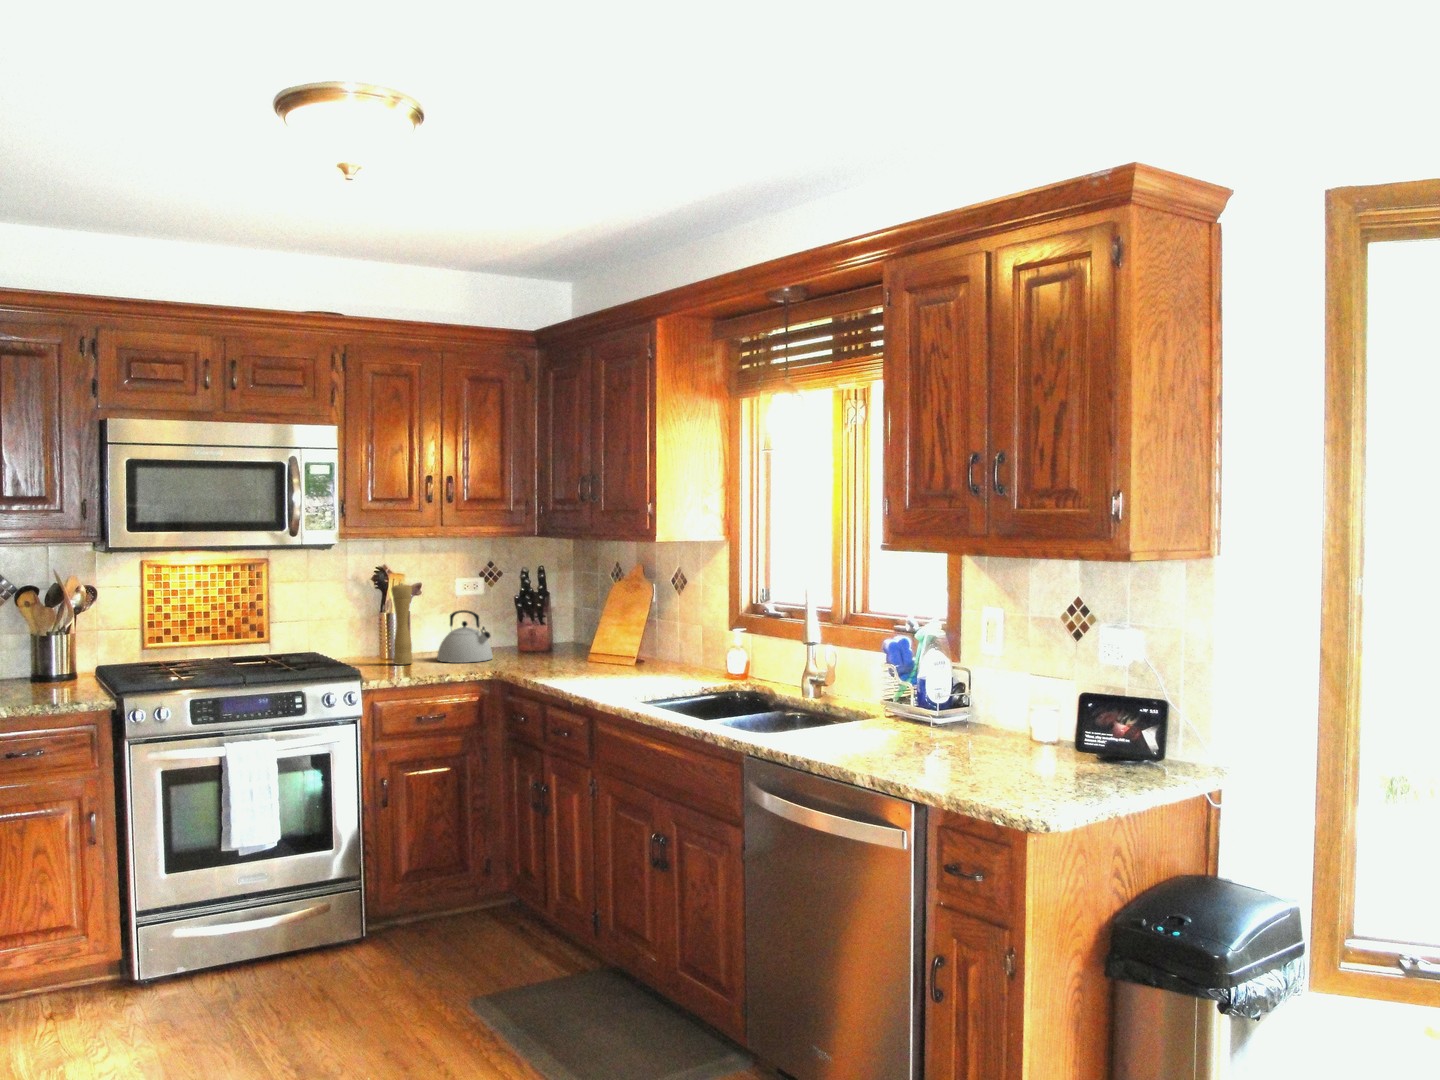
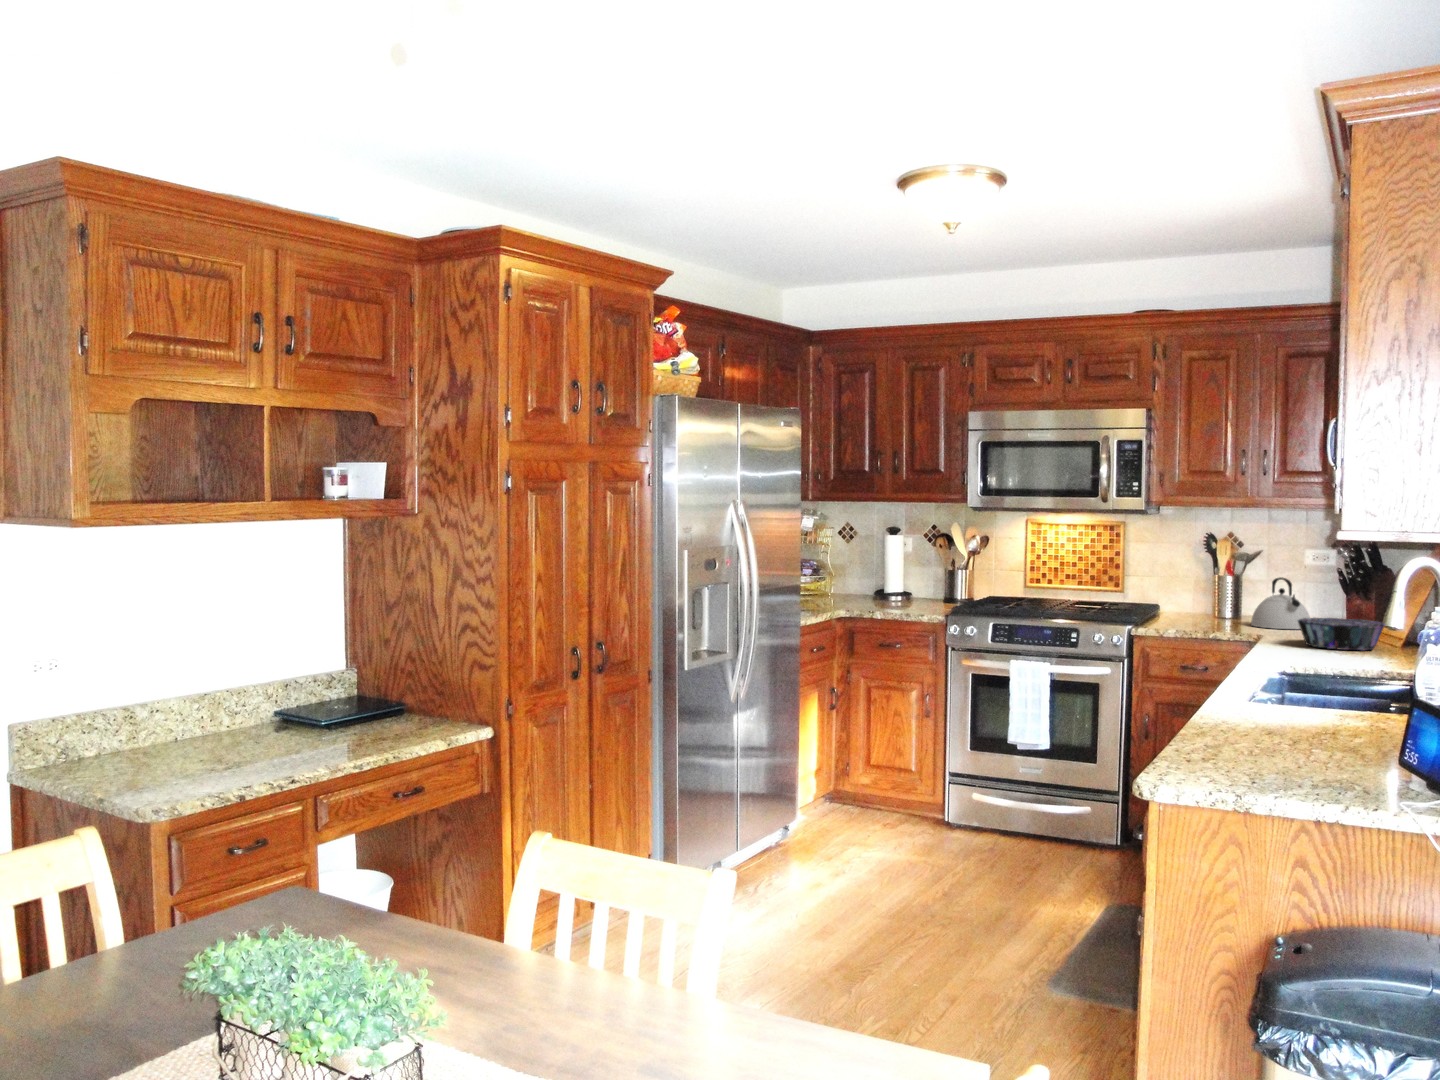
pepper mill: present [391,583,412,665] -> none [1204,546,1225,623]
decorative bowl: none [550,645,629,677] -> present [1297,618,1385,650]

